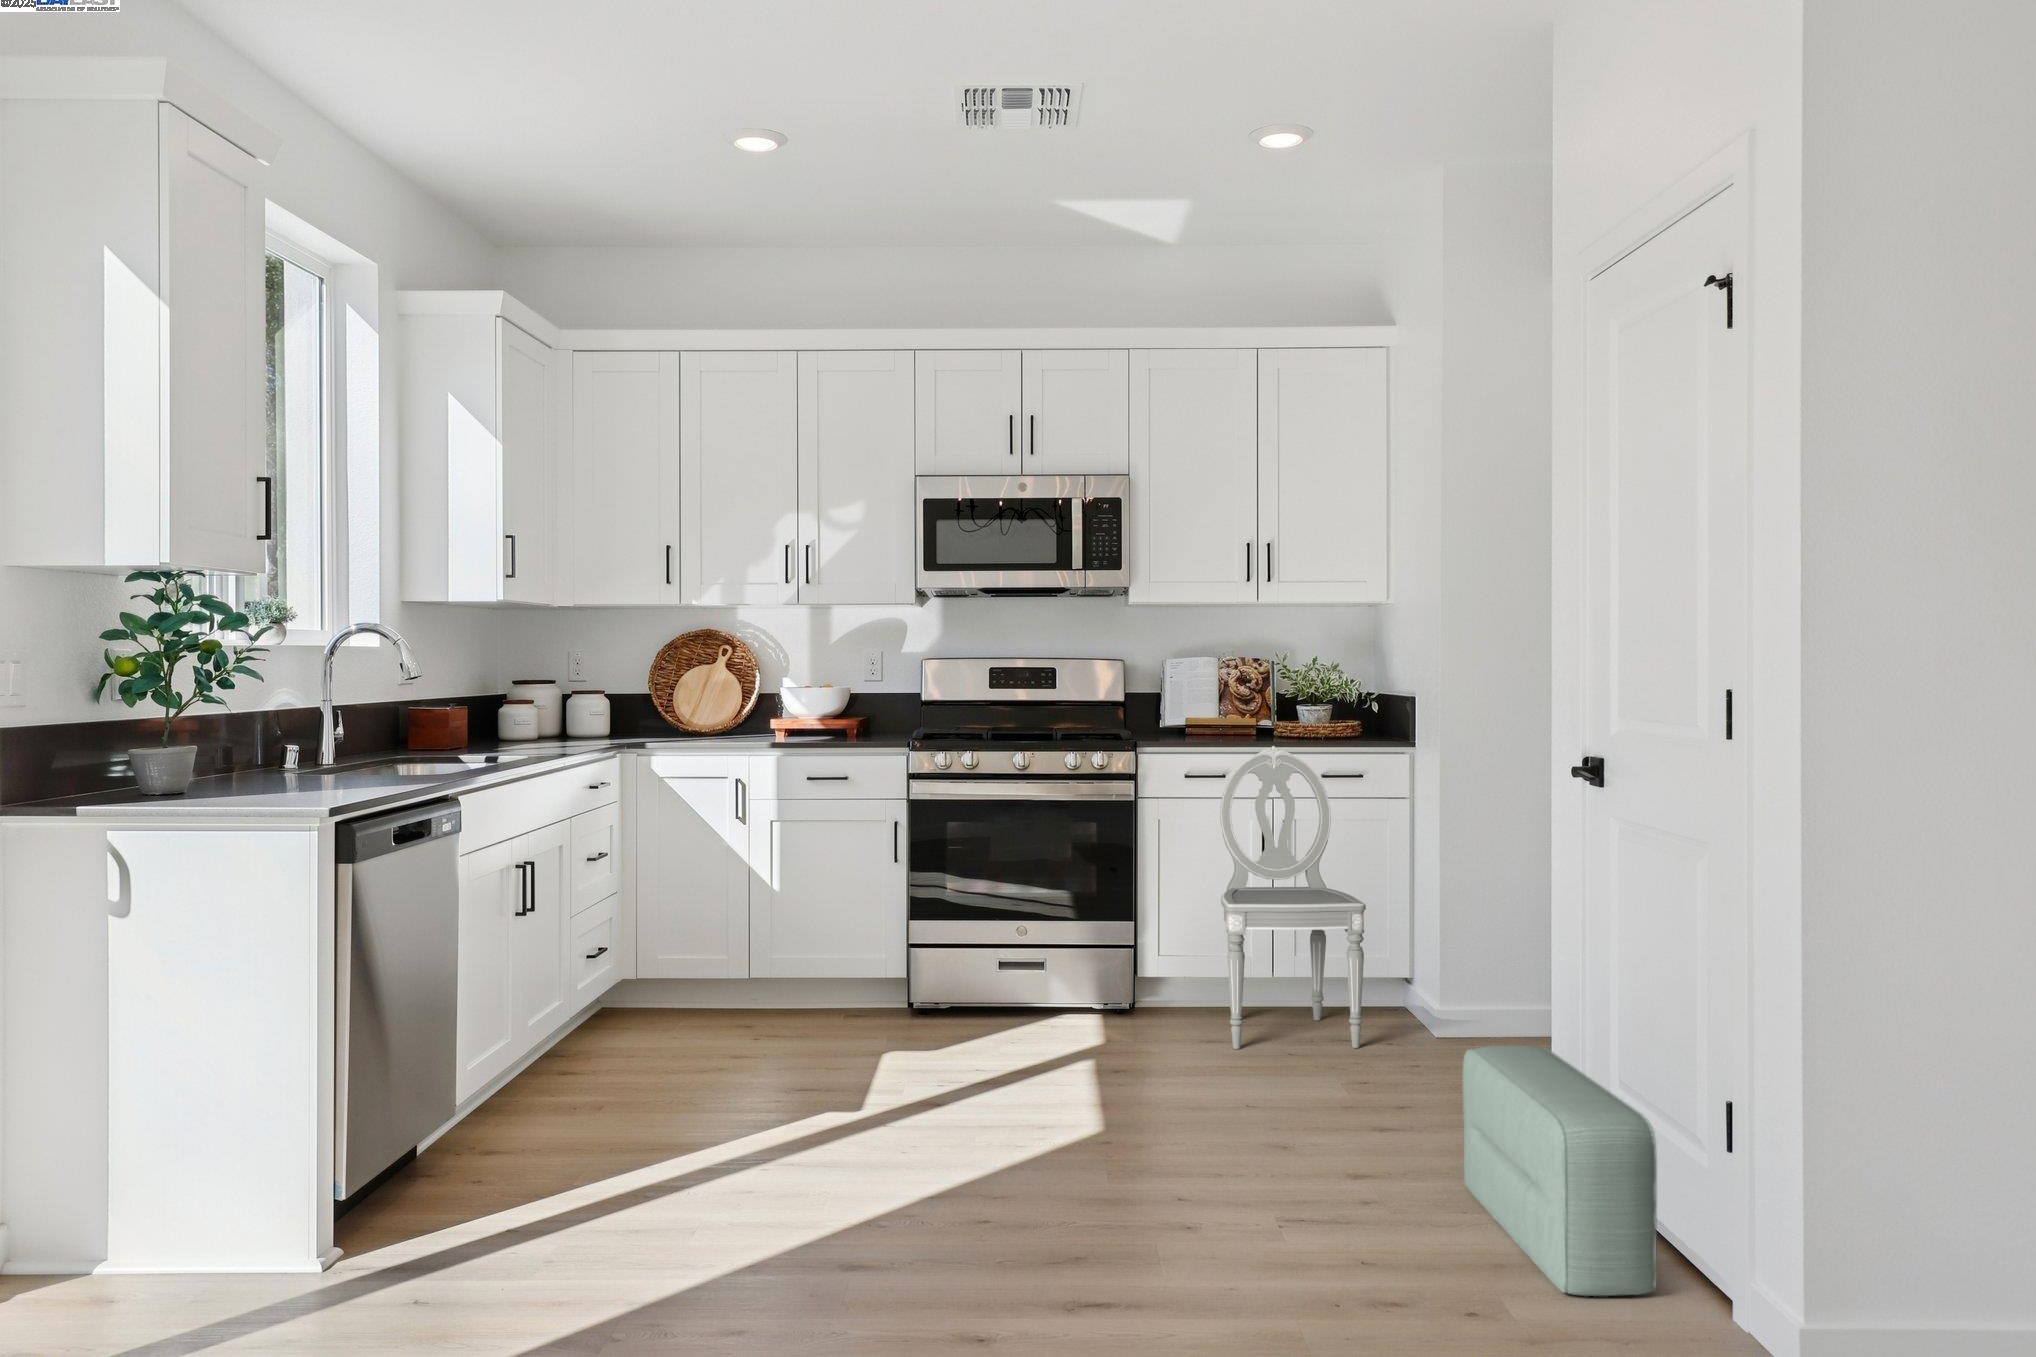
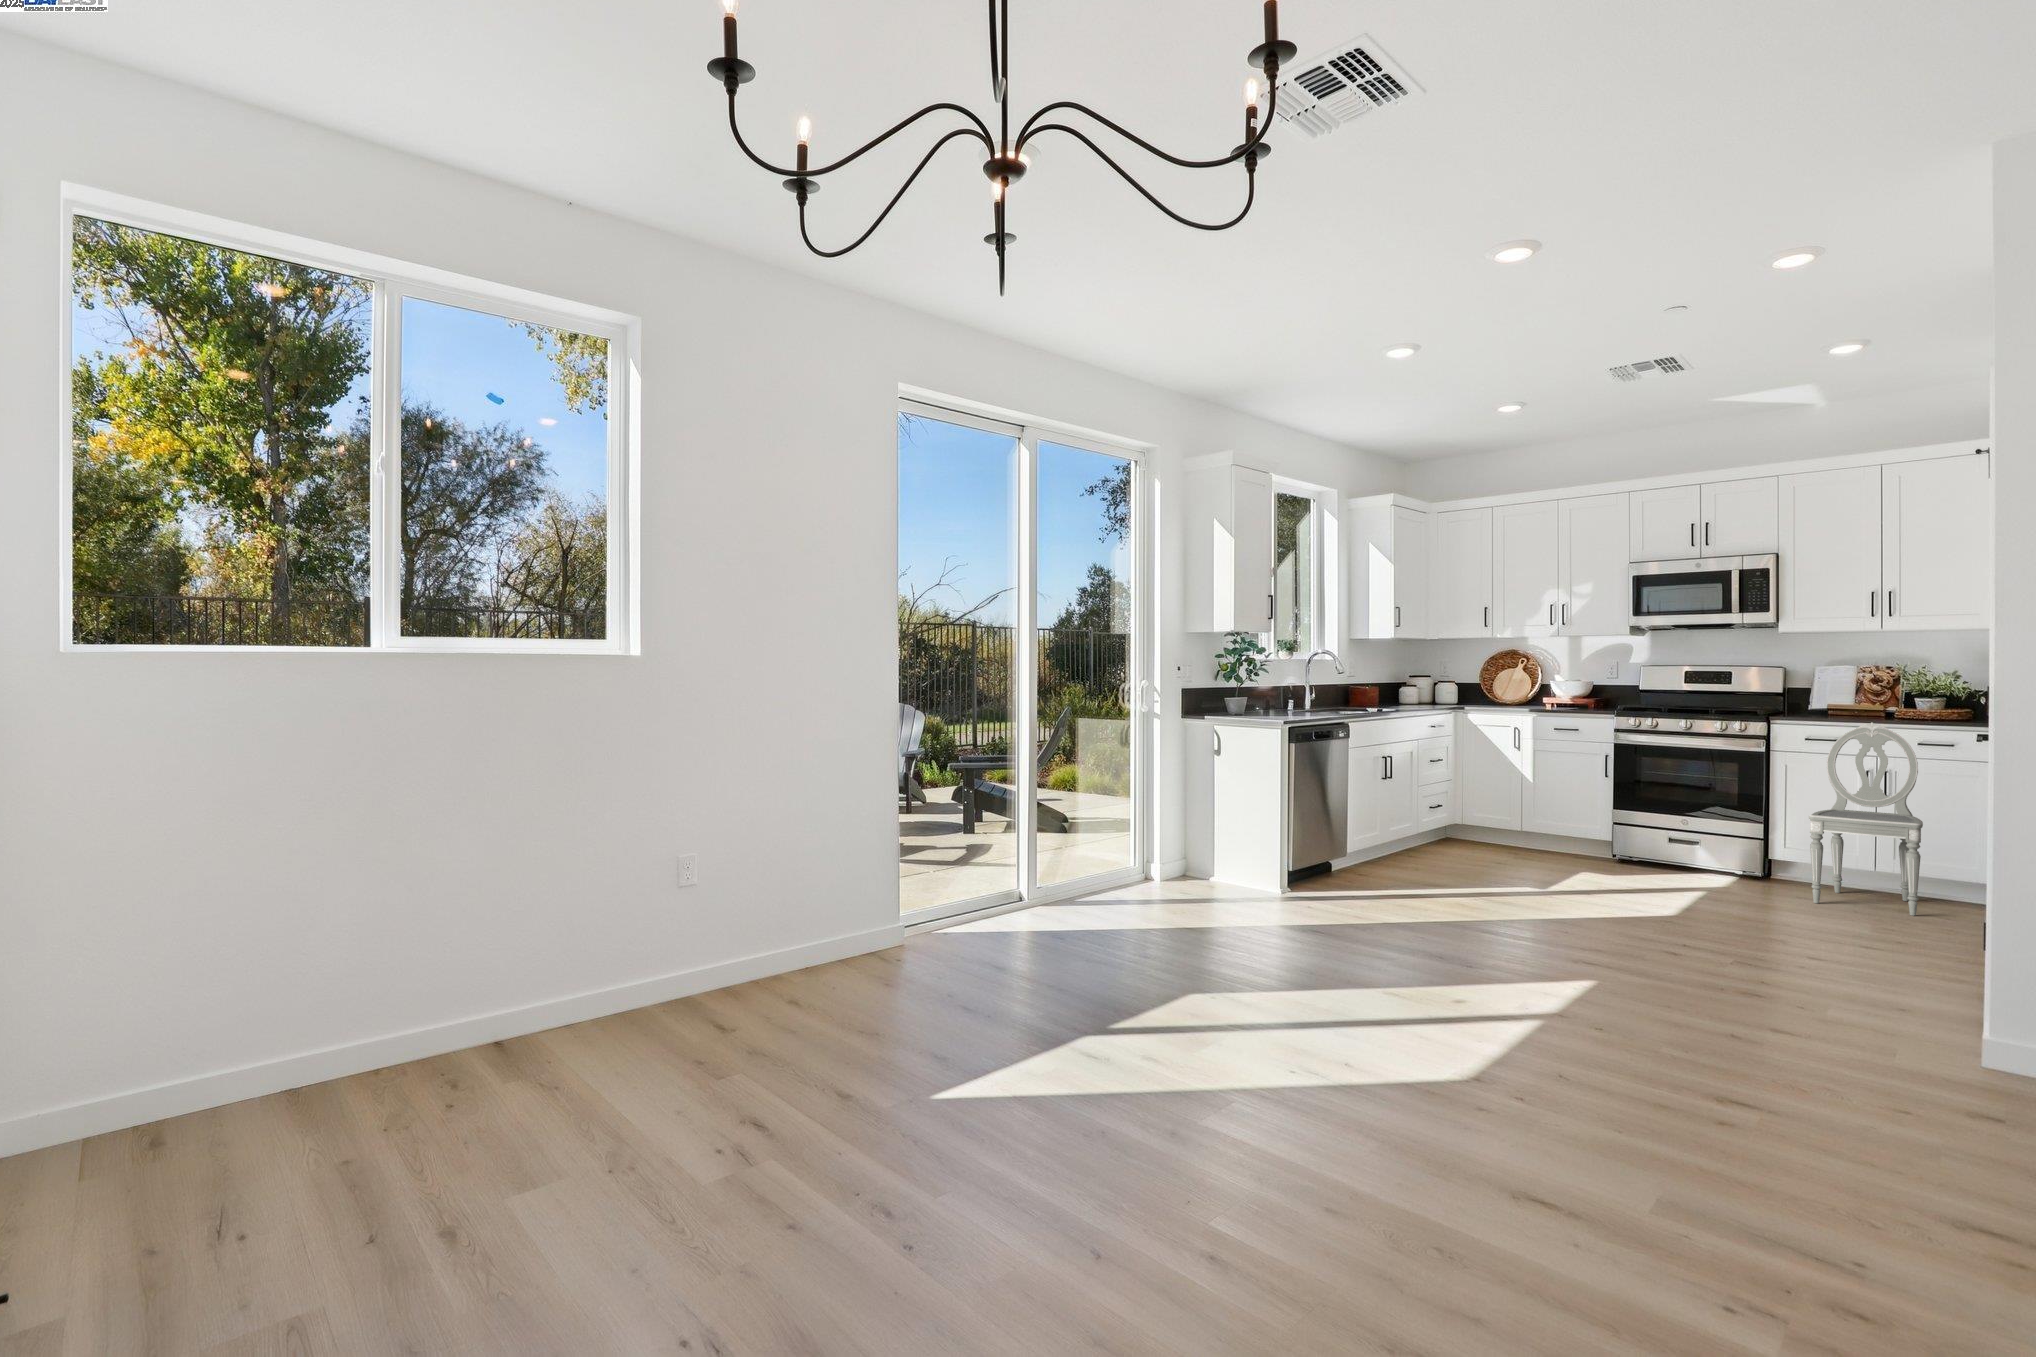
pouf: present [1462,1046,1657,1296] -> none [1863,892,1945,1021]

